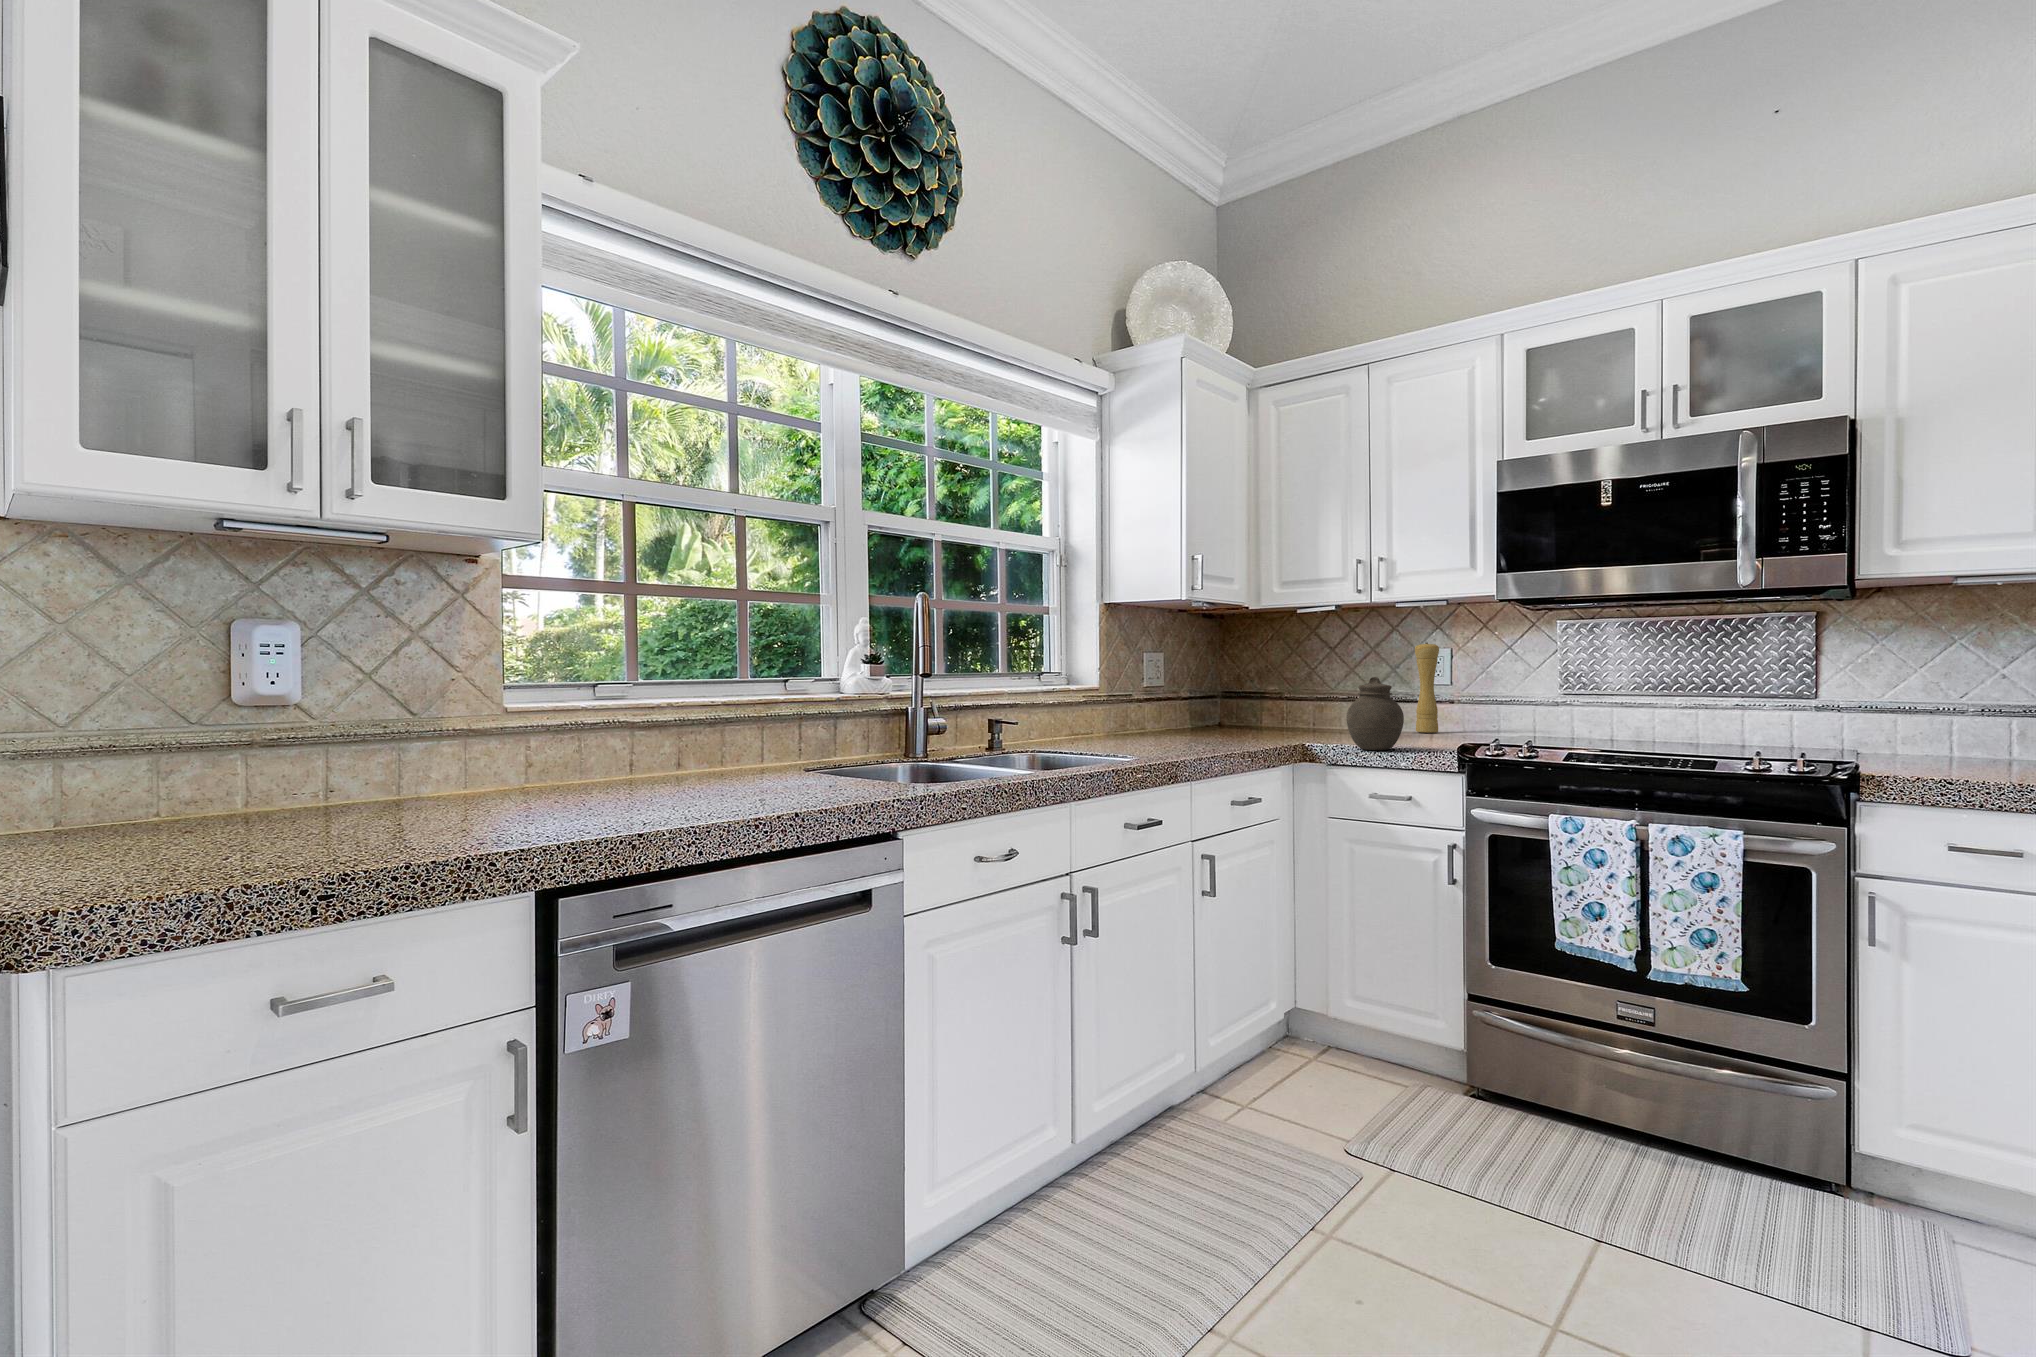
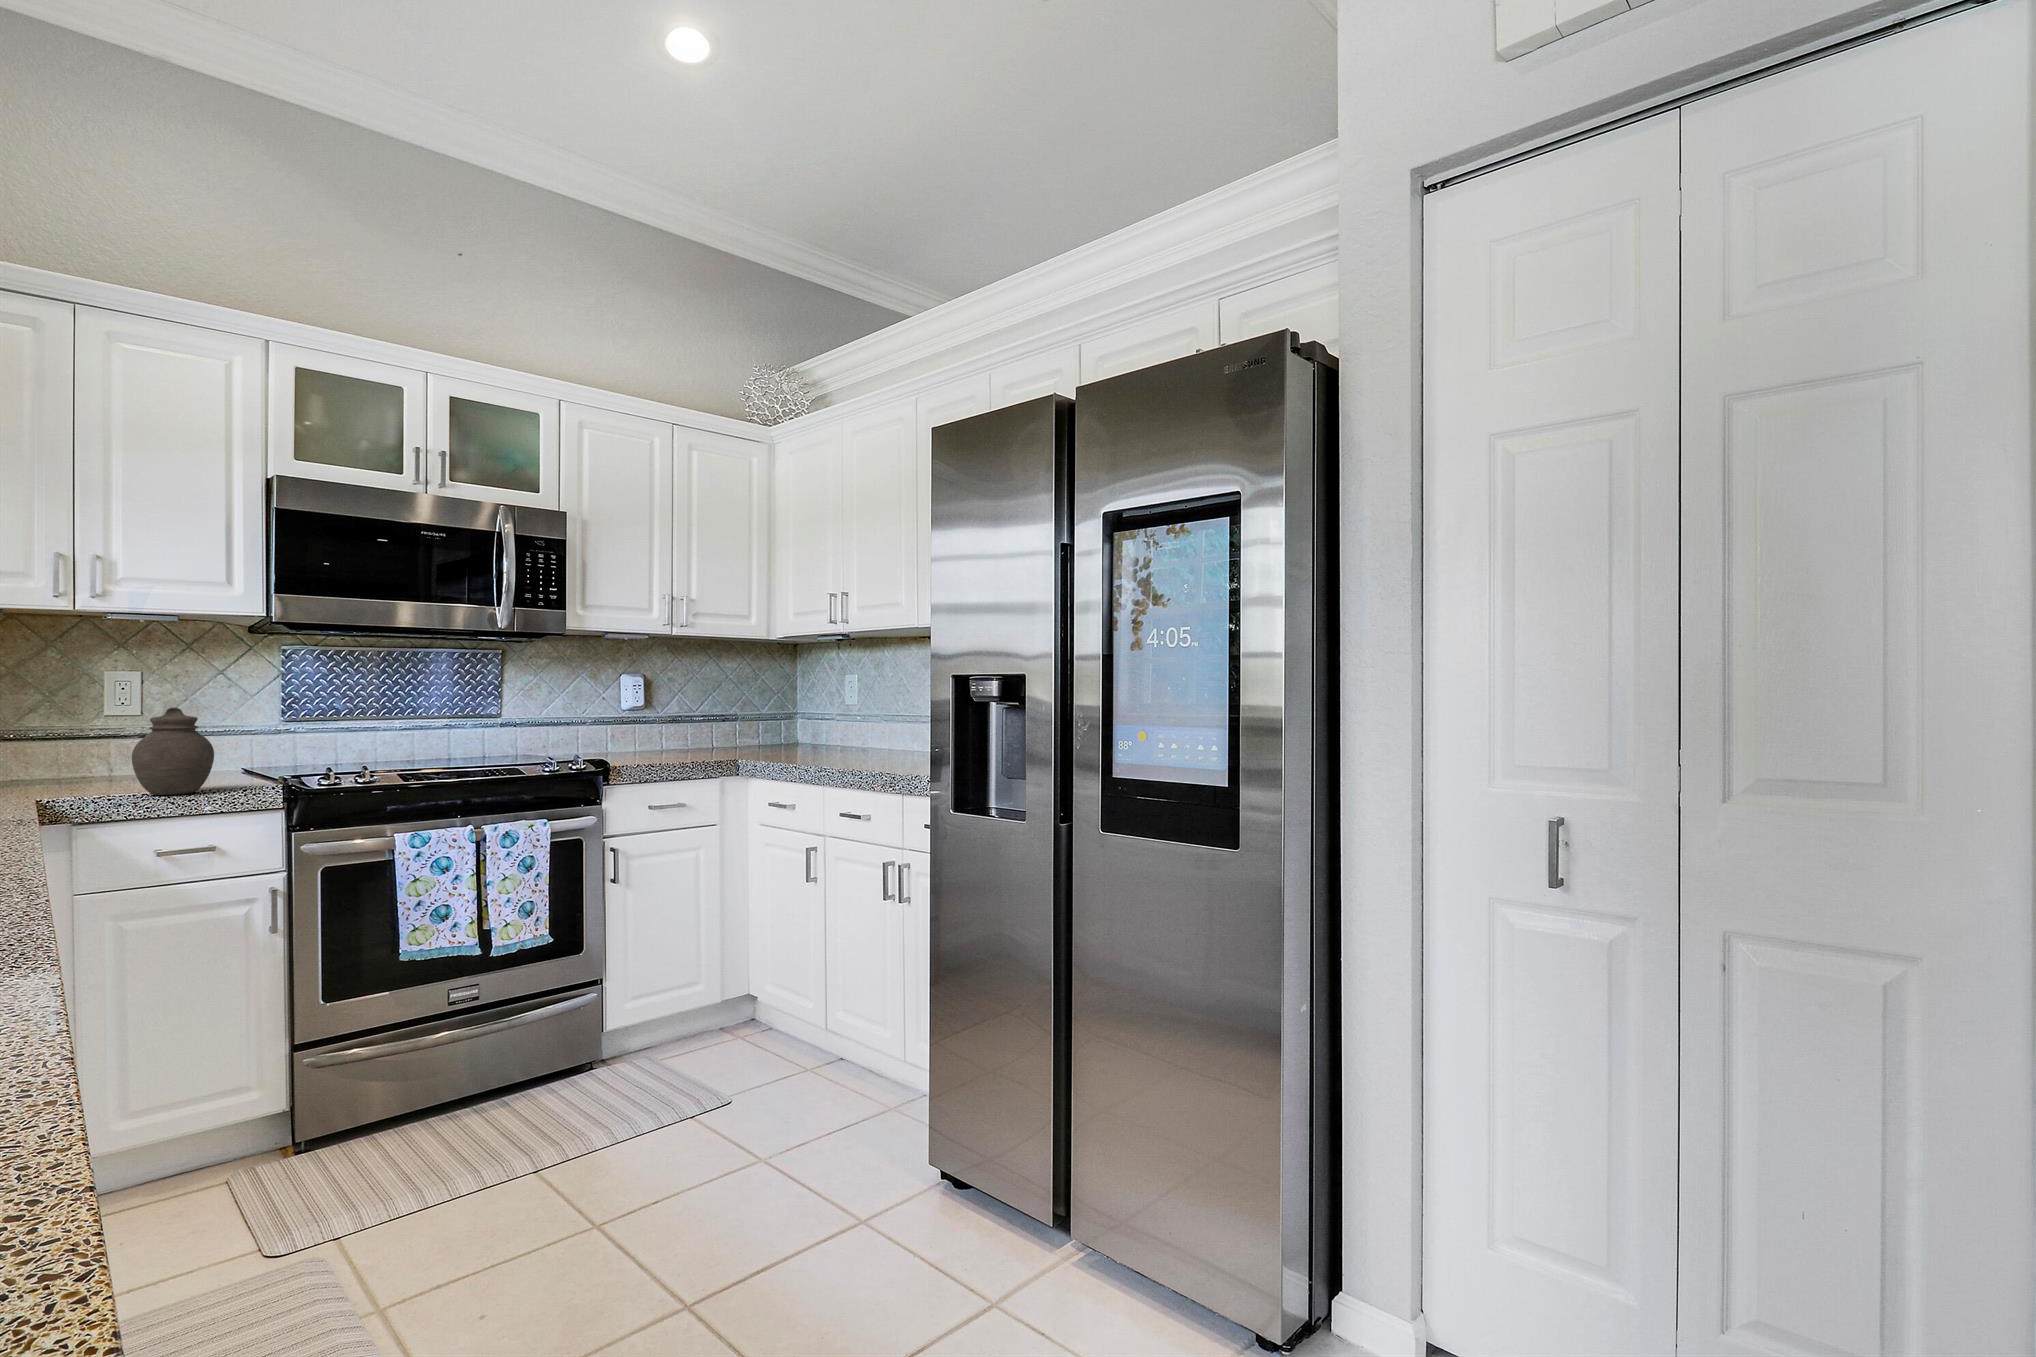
pepper mill: present [1415,643,1439,733] -> none [88,665,126,774]

